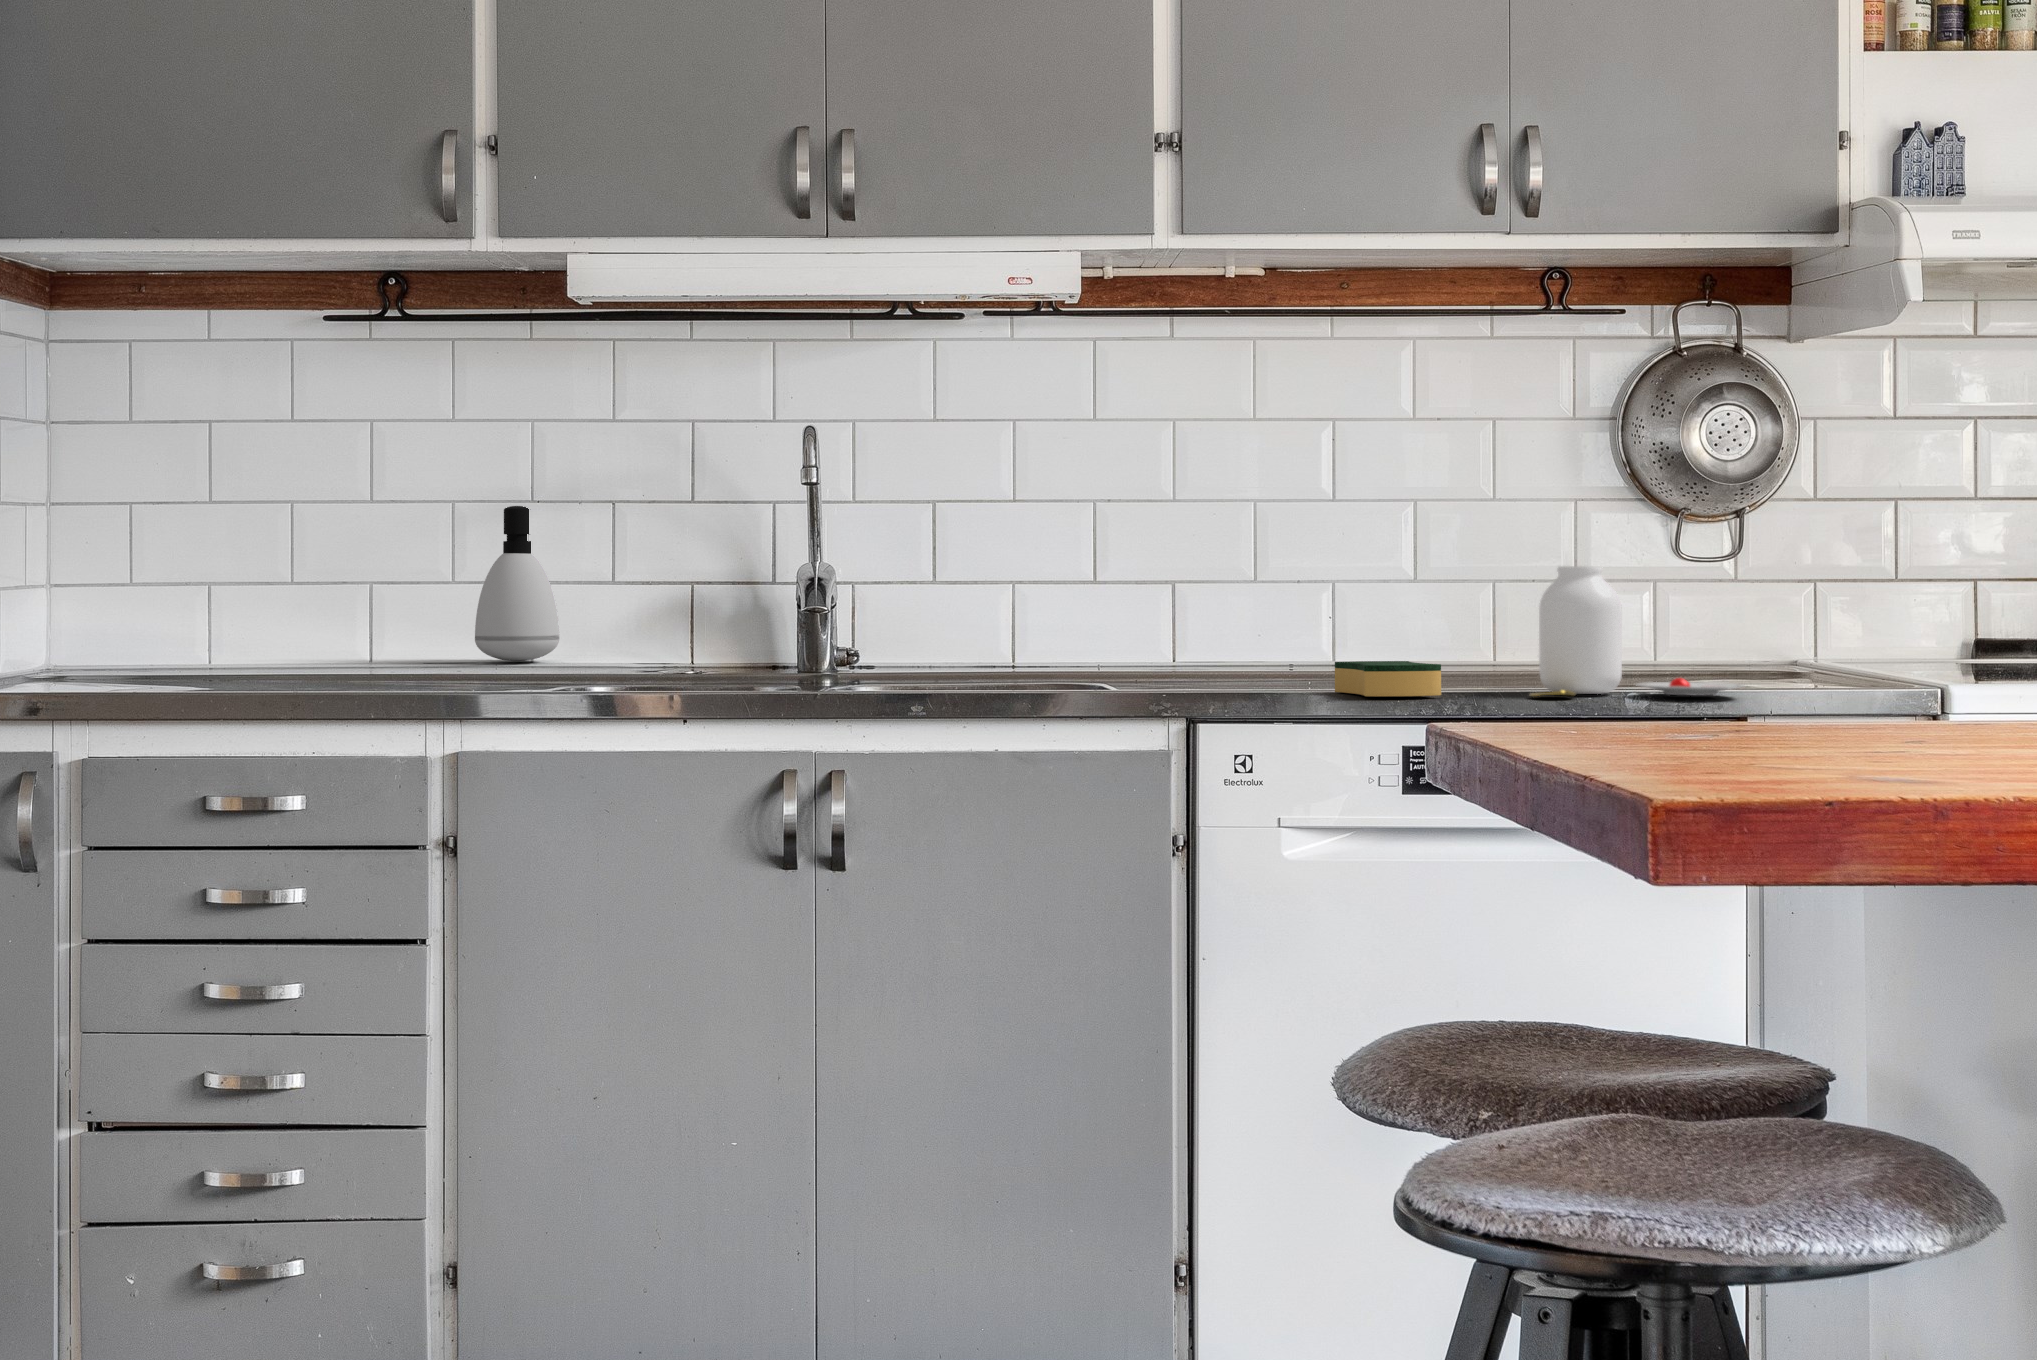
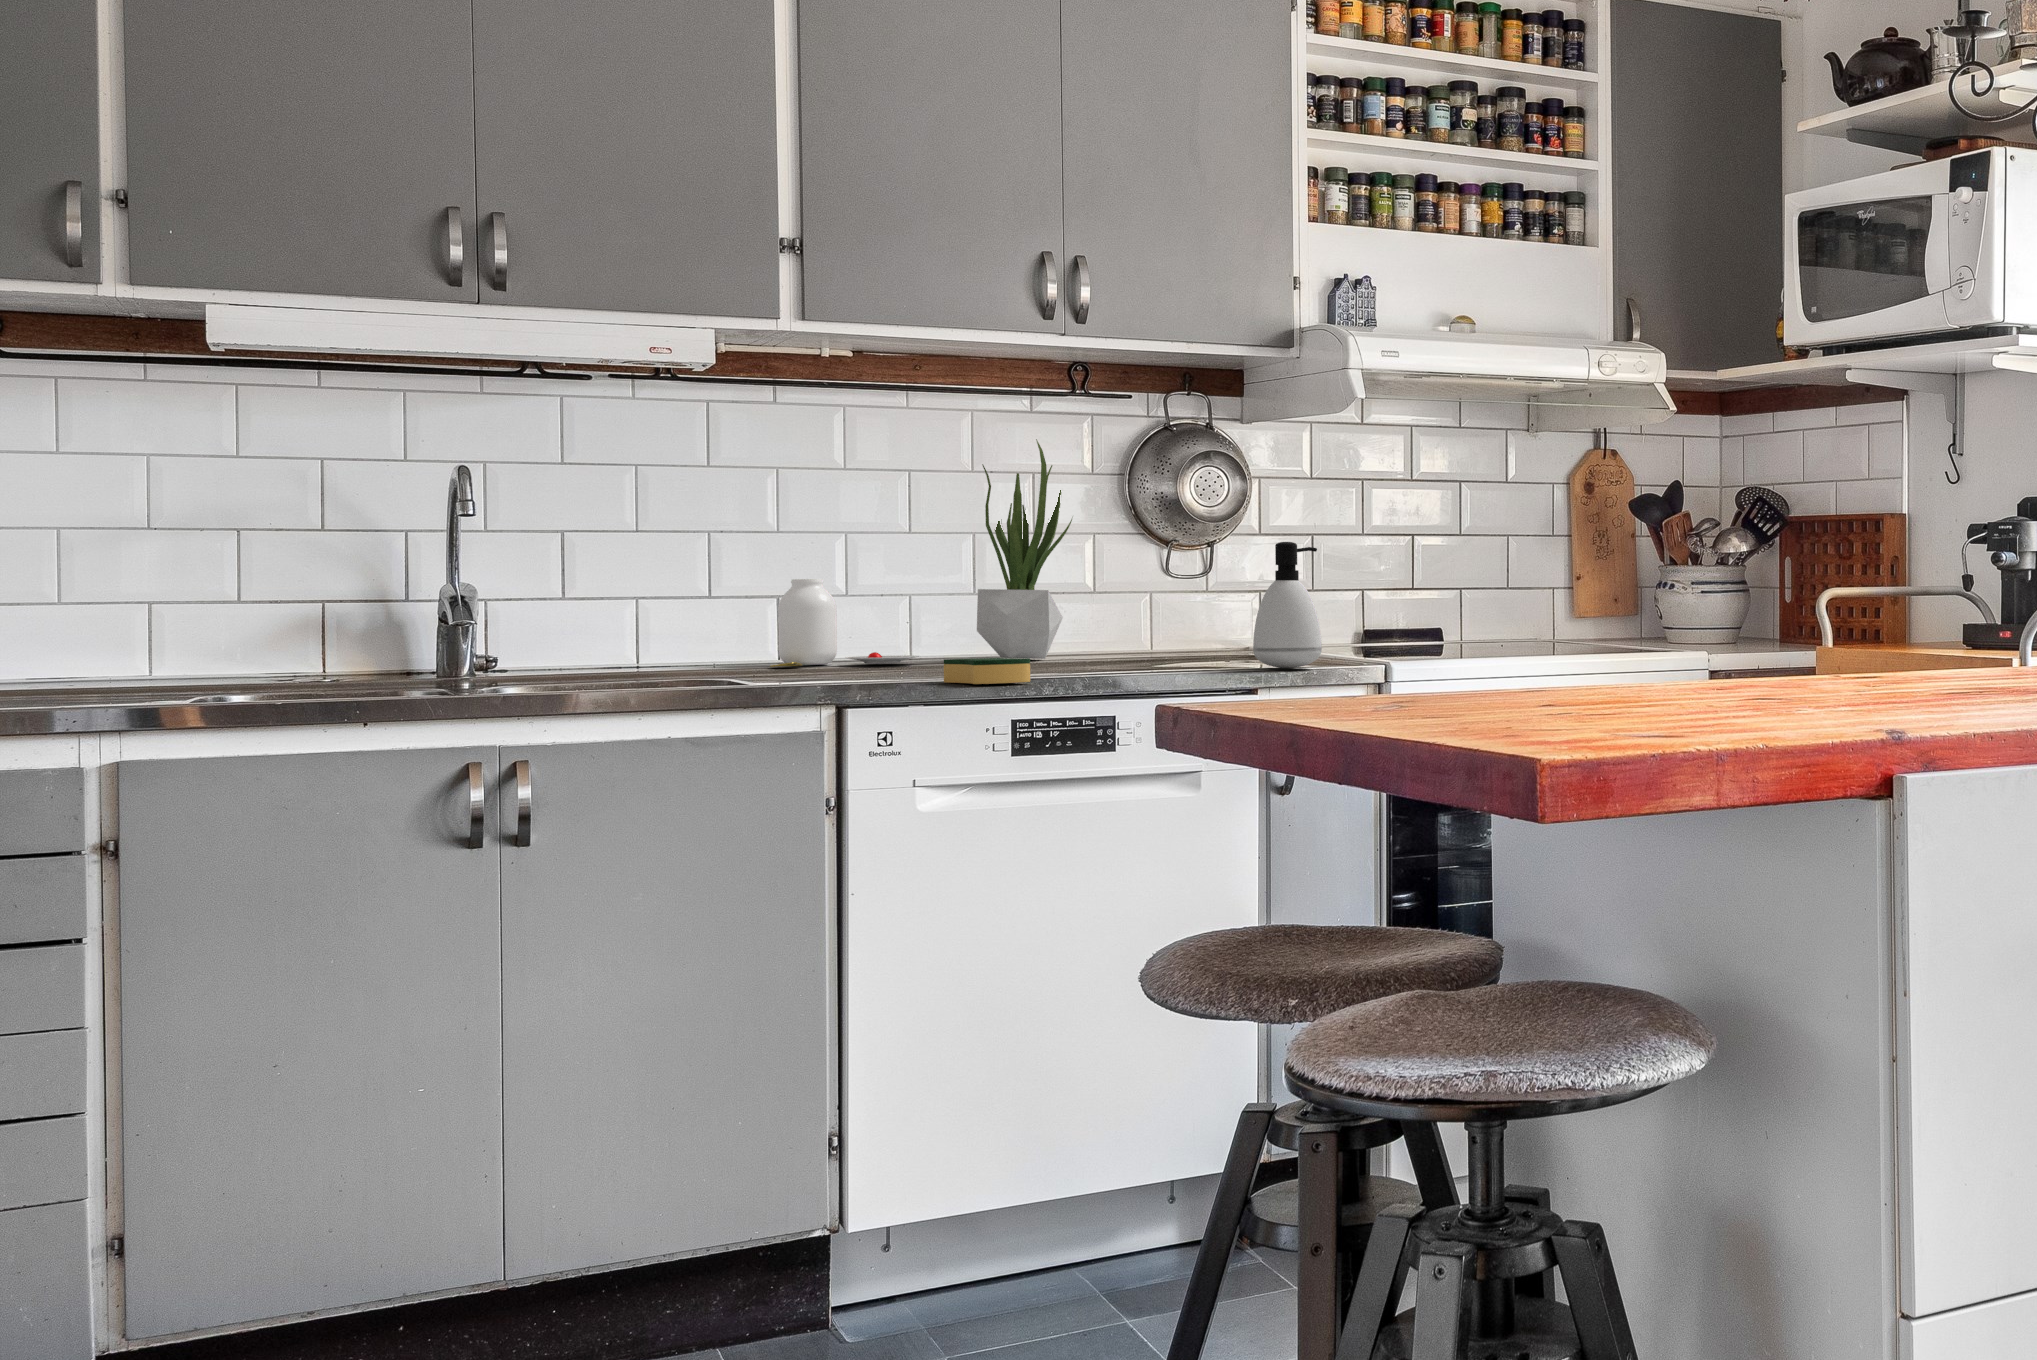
potted plant: none [1417,372,1541,660] -> present [977,439,1072,659]
soap dispenser: present [475,506,559,661] -> present [1253,542,1322,668]
jar: present [1530,566,1745,696] -> present [769,579,919,667]

